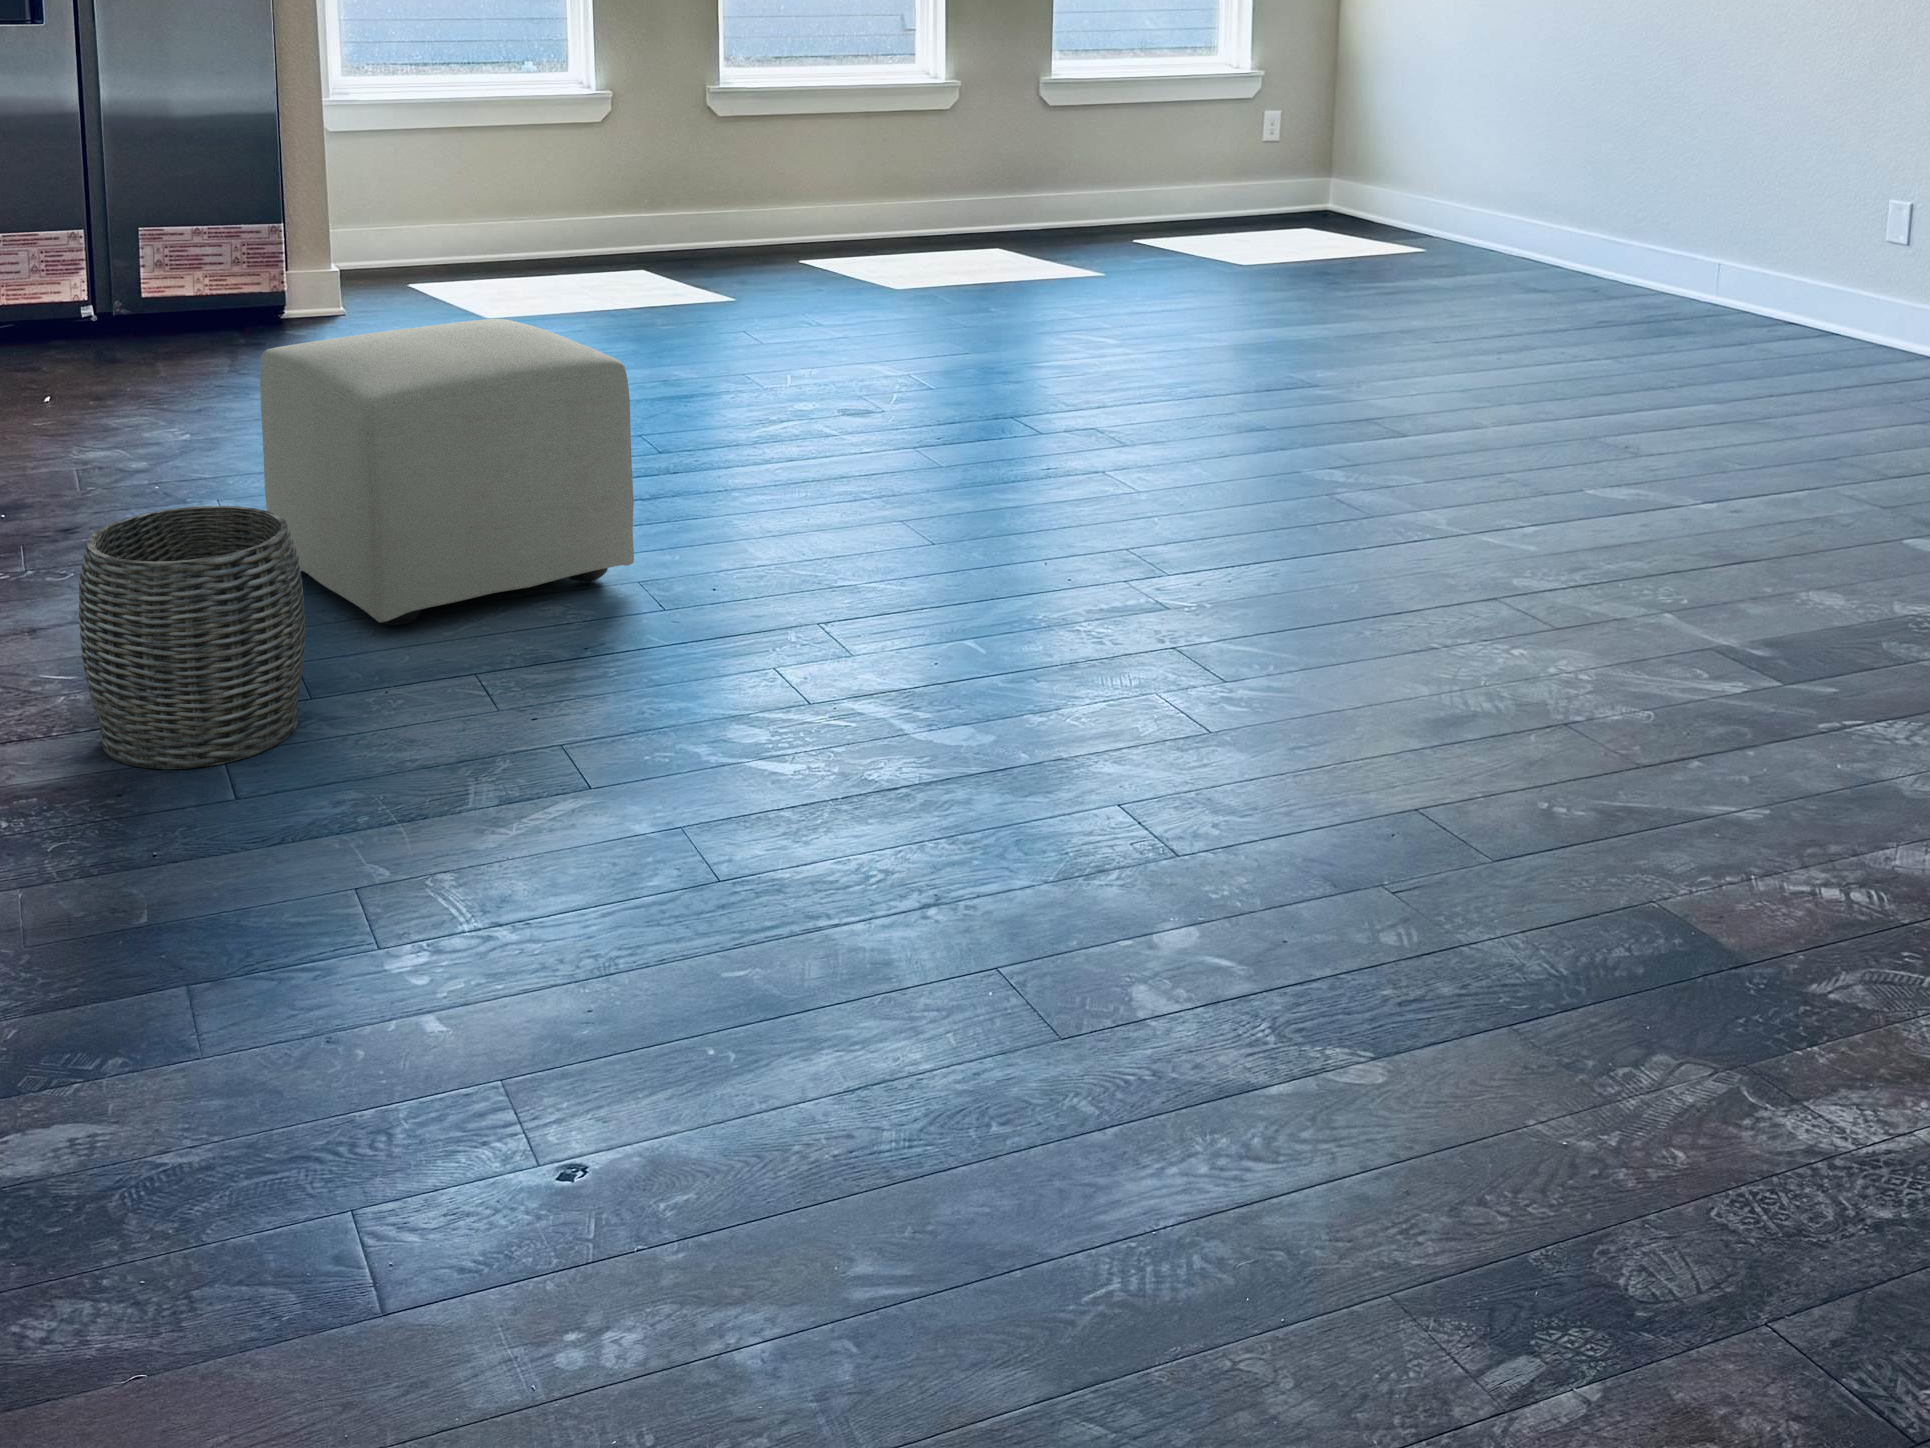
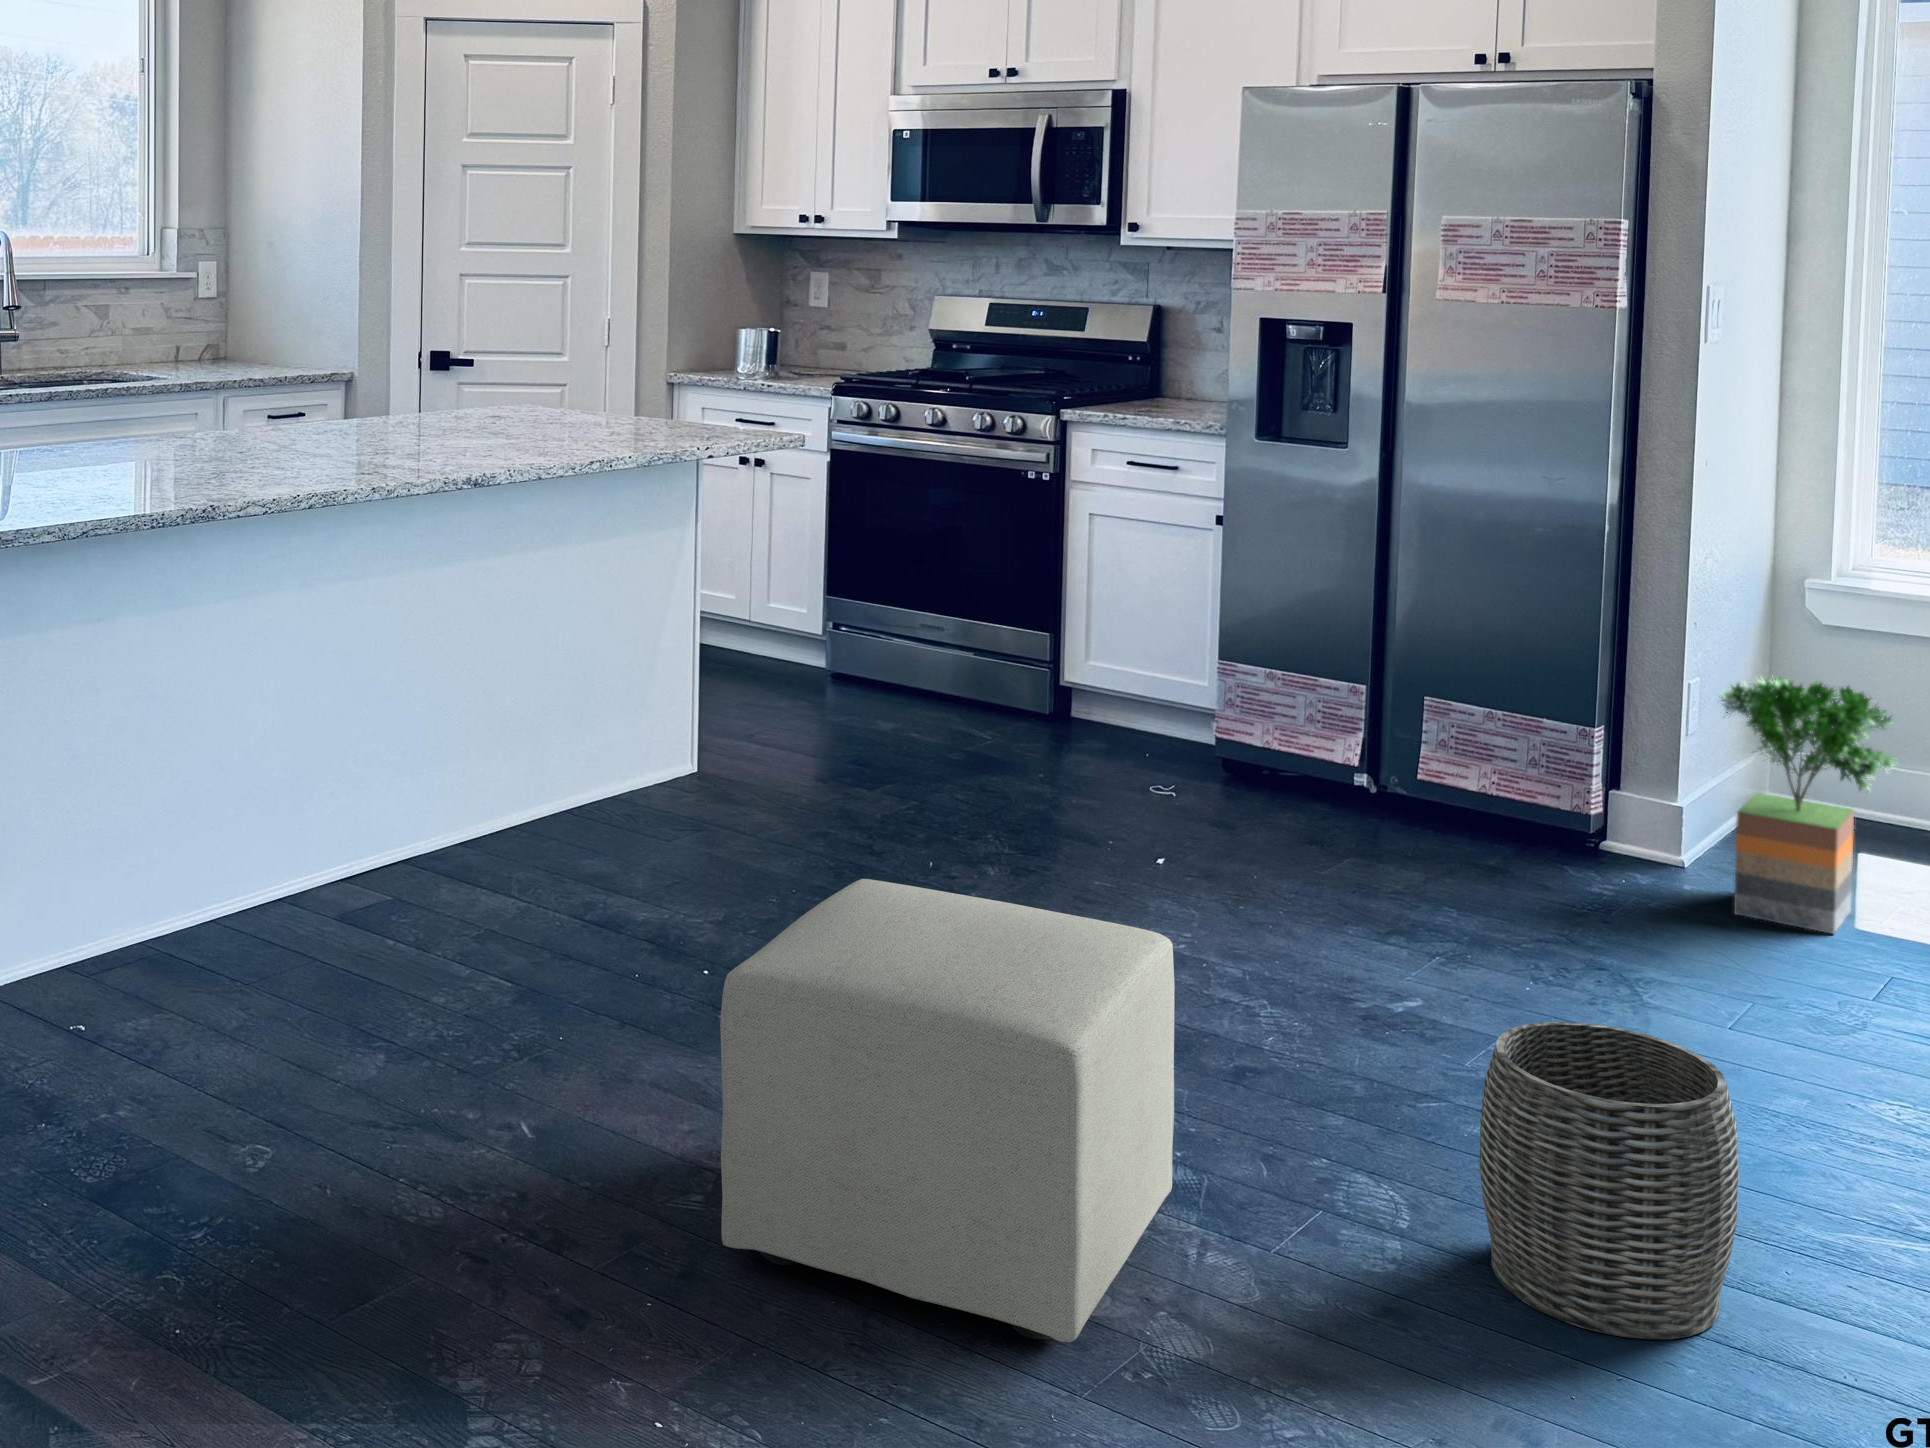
potted tree: none [377,150,502,323] -> present [1721,676,1894,934]
woven basket: present [79,506,306,769] -> present [1479,1022,1739,1339]

